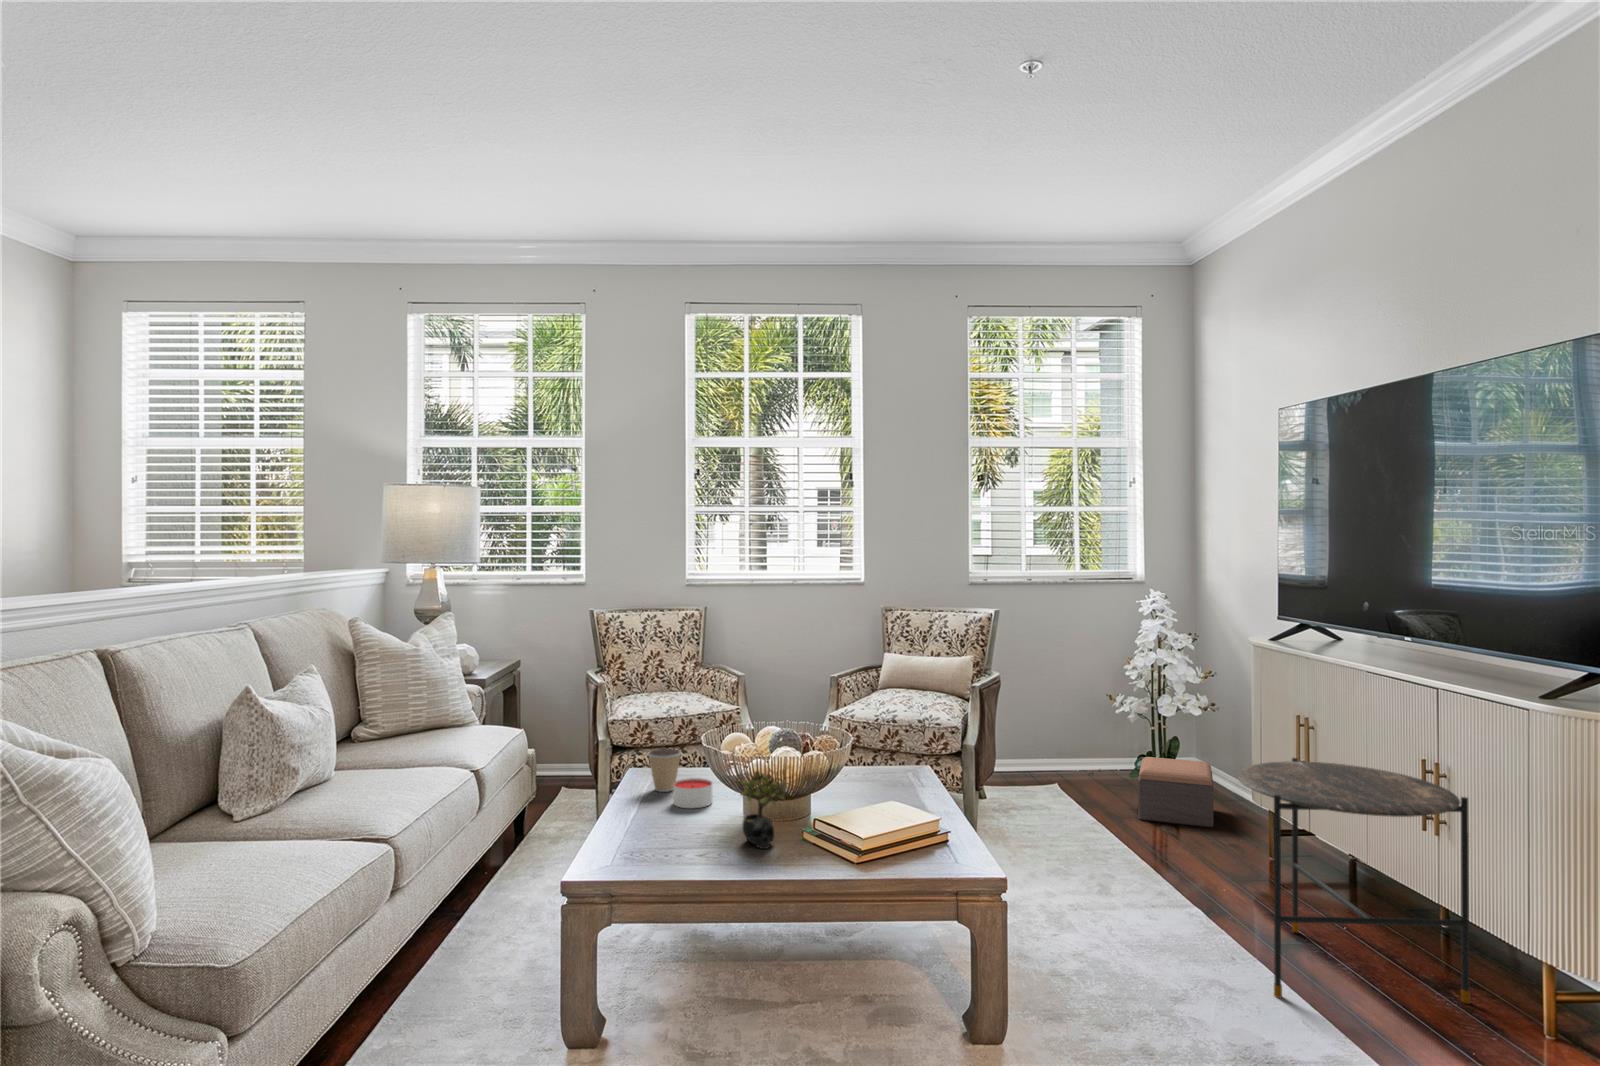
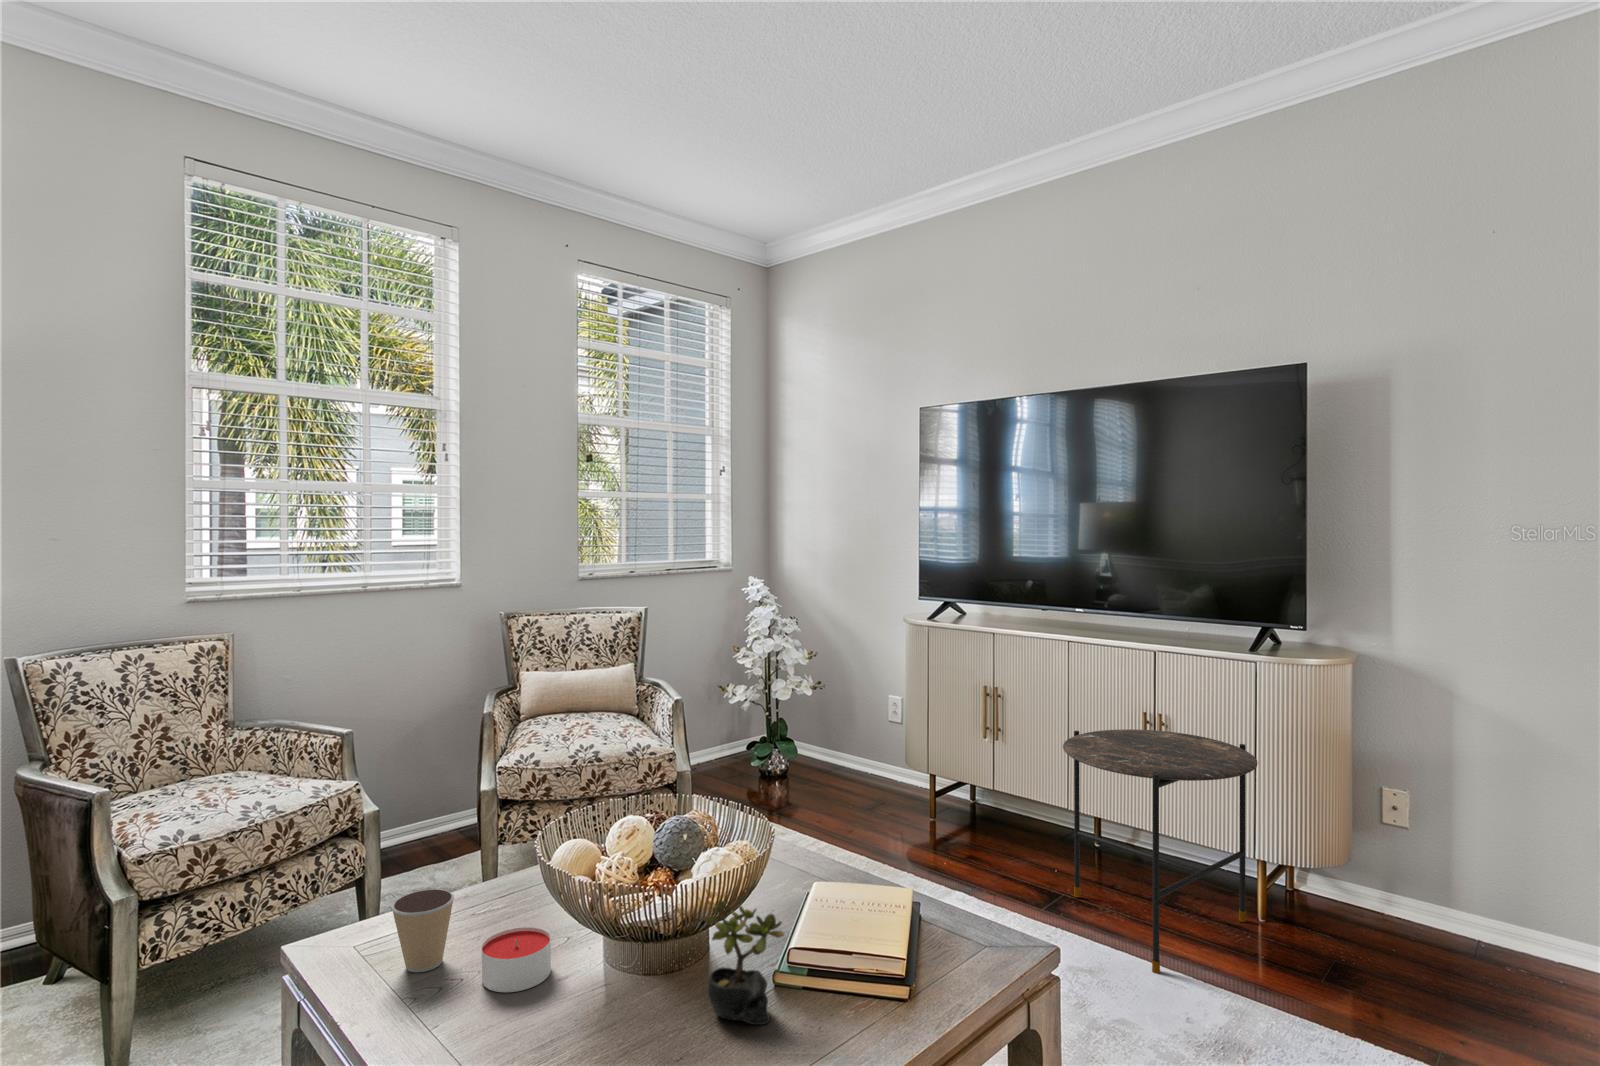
footstool: present [1138,757,1213,828] -> none [799,742,886,814]

